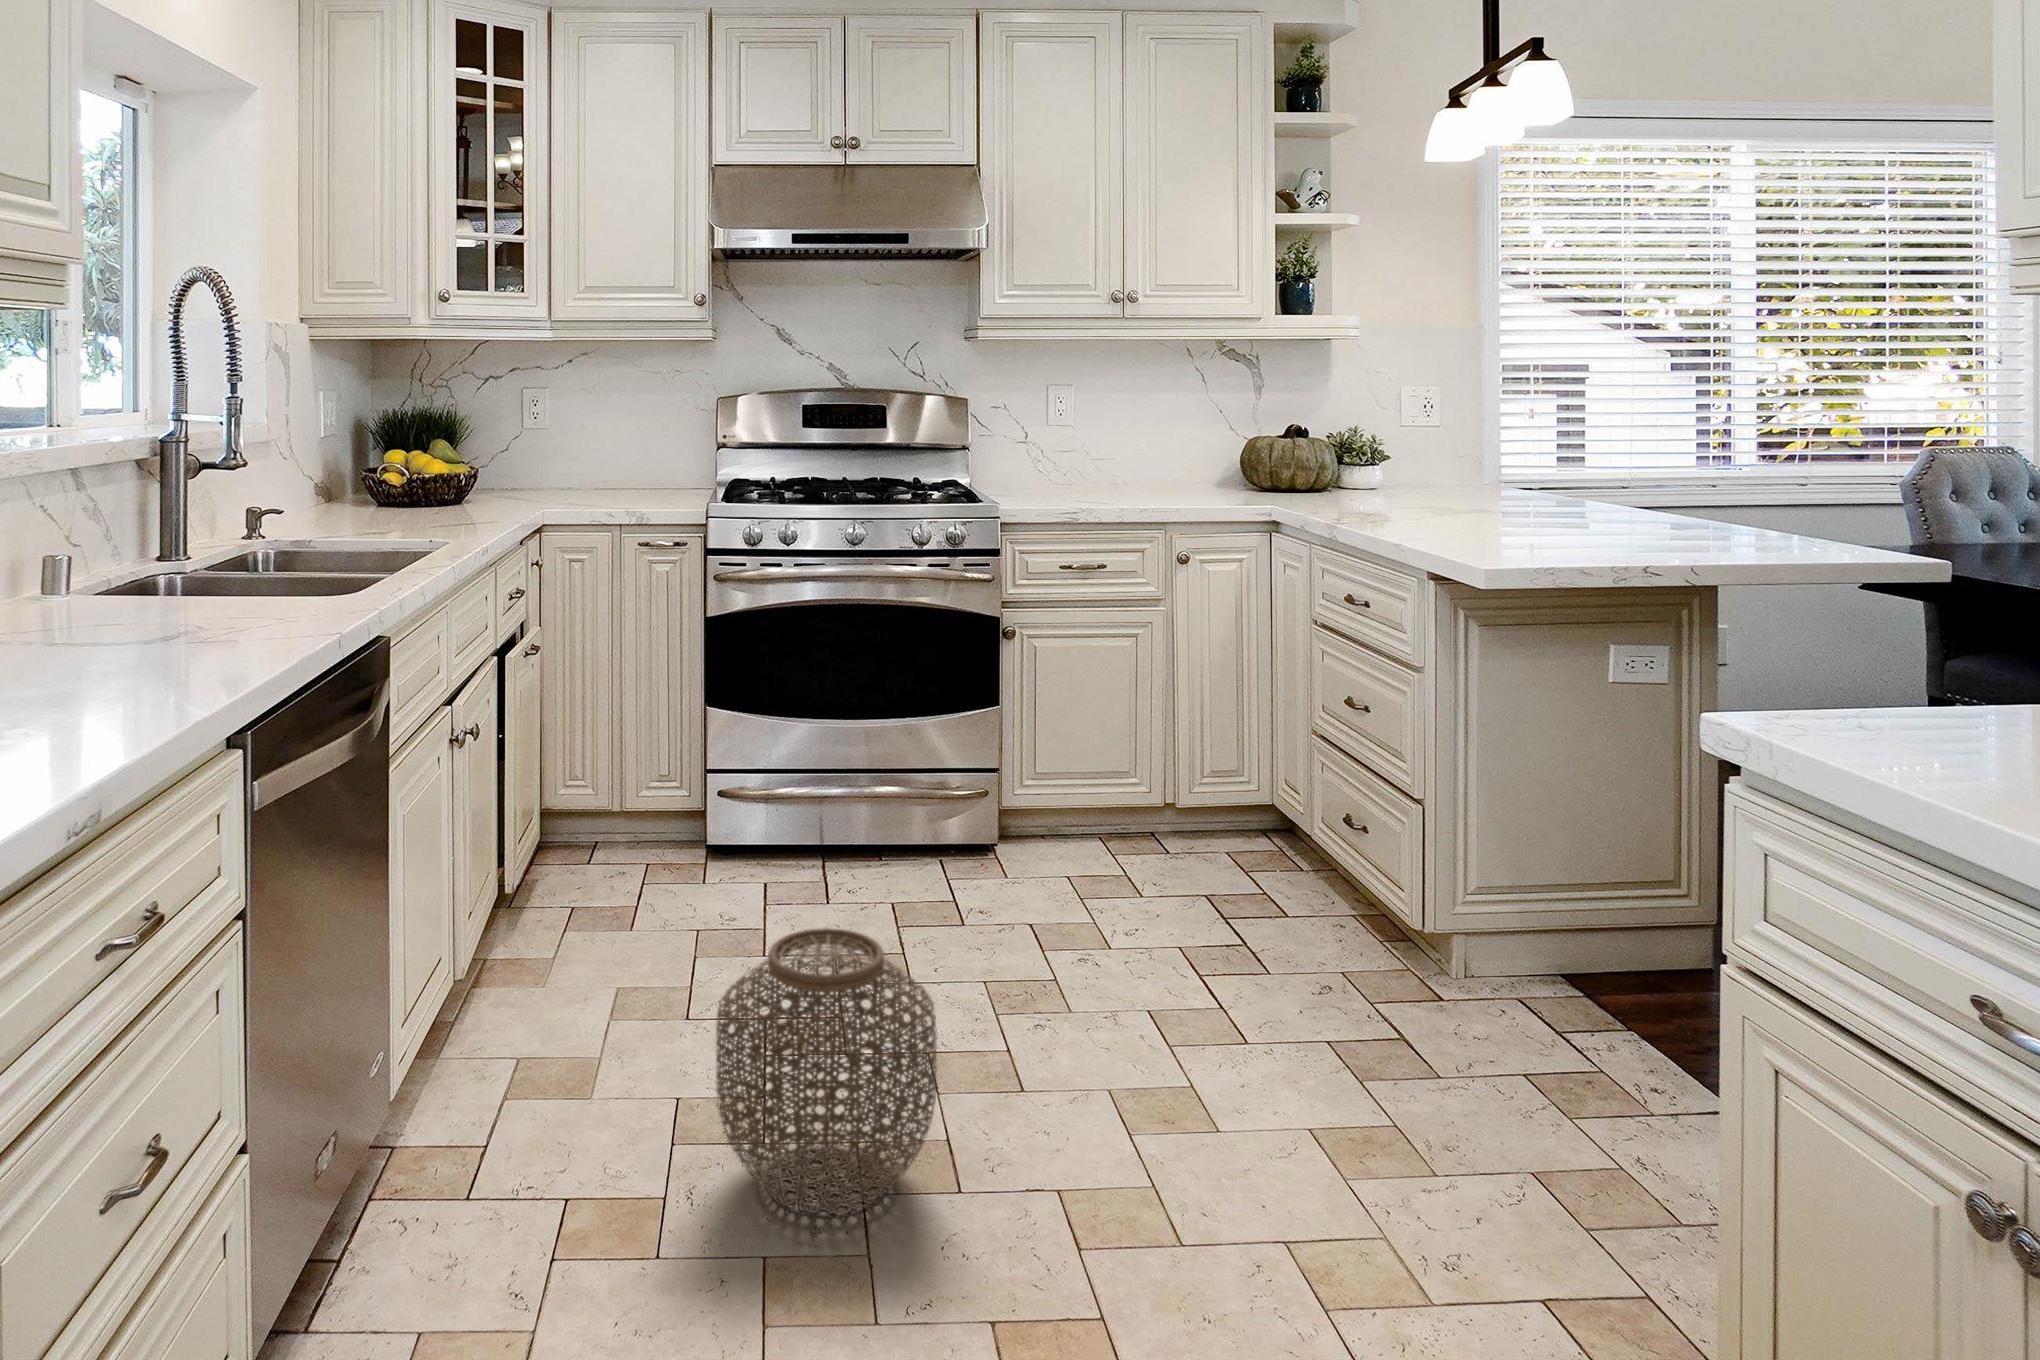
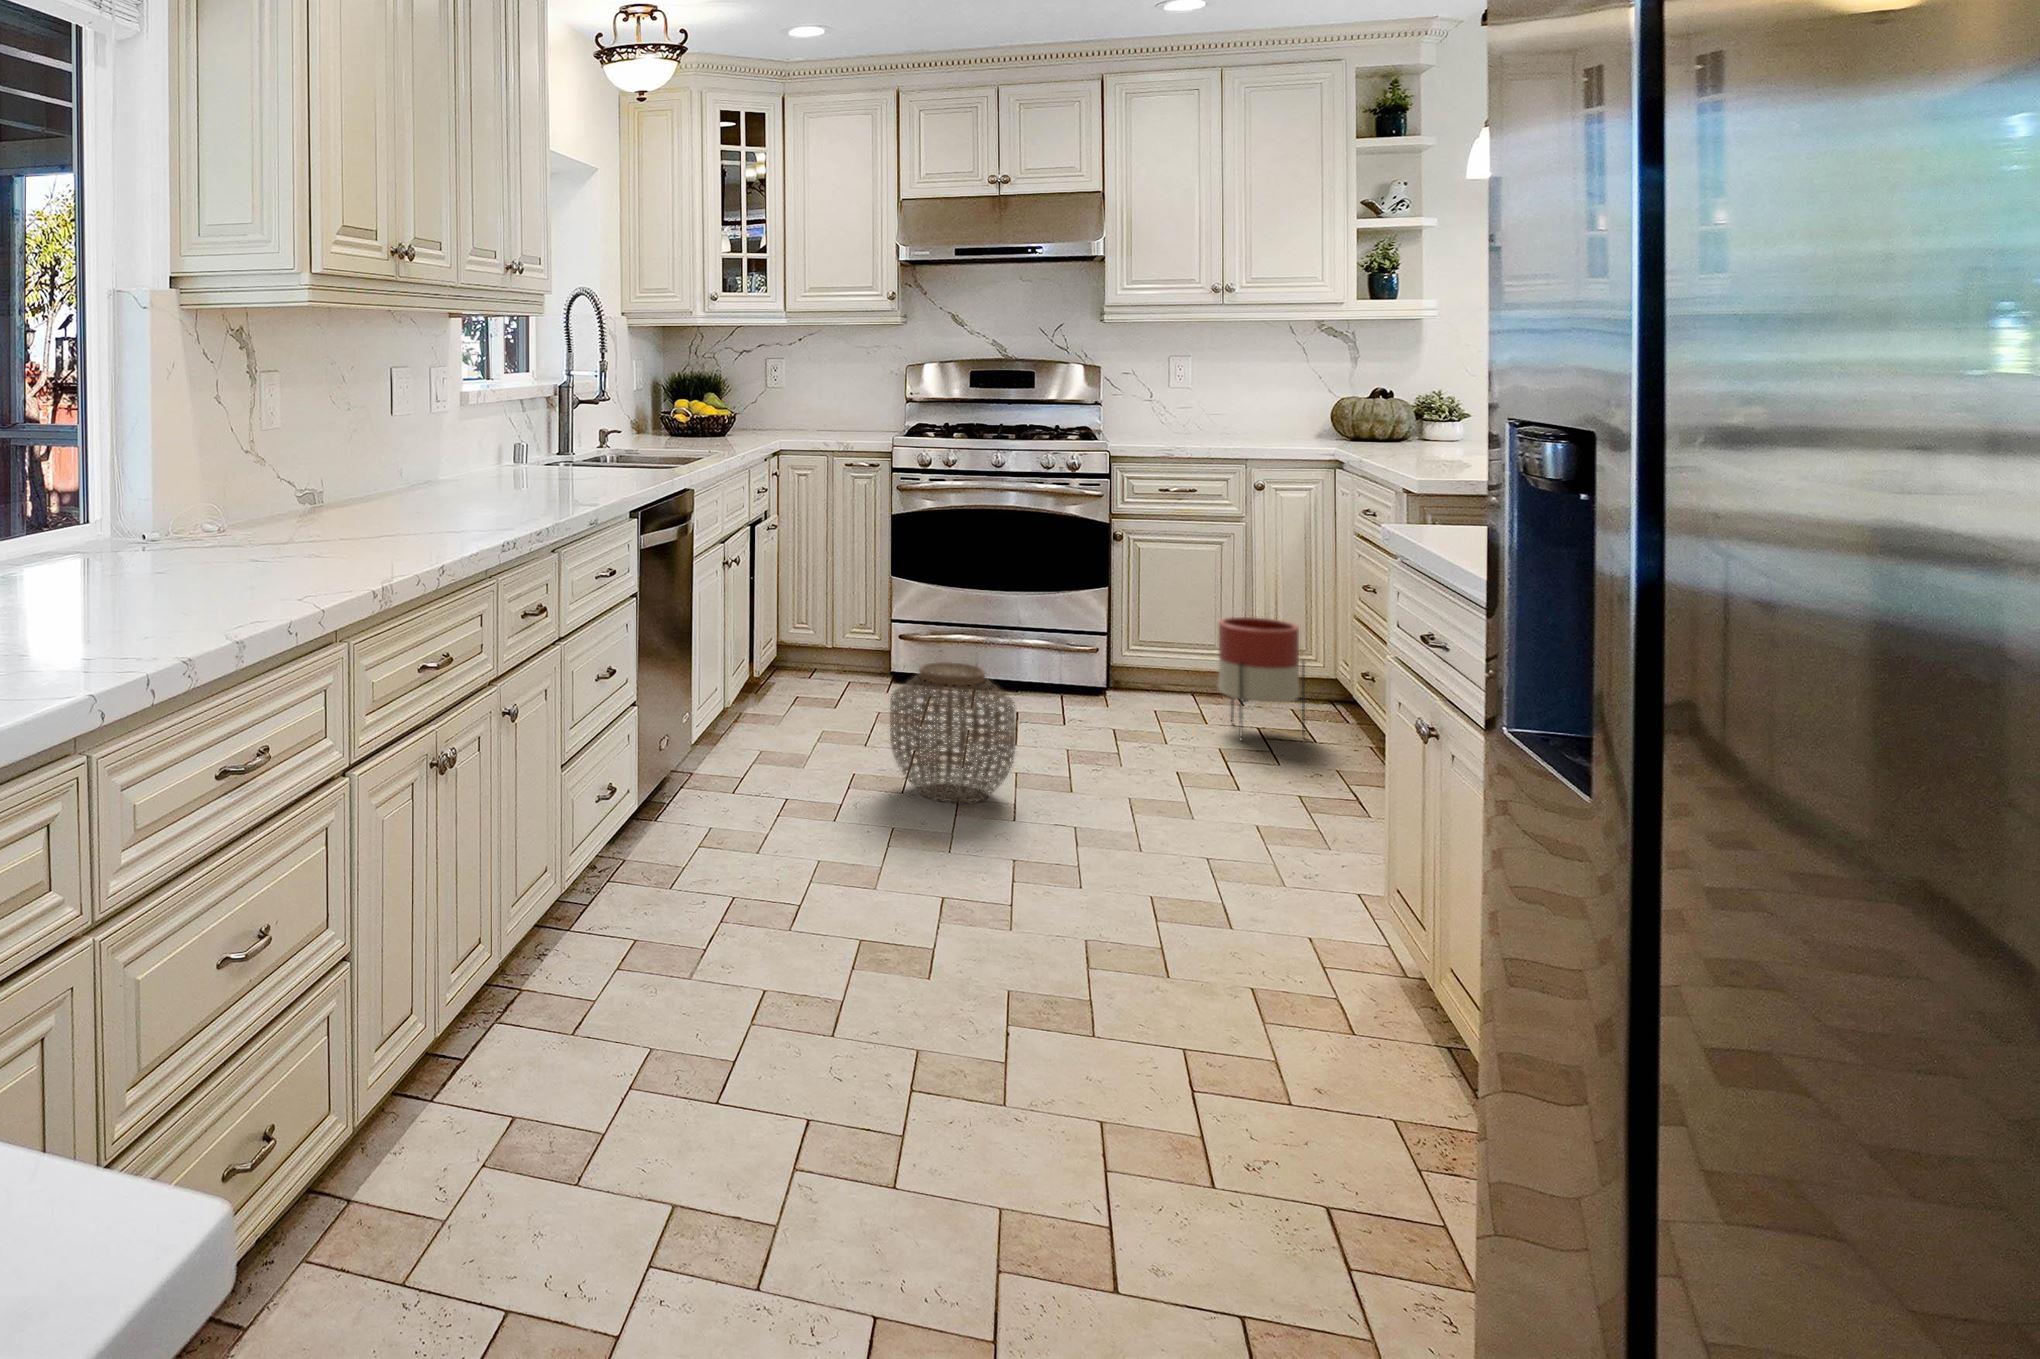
planter: none [1161,748,1273,940] -> present [1218,617,1305,738]

